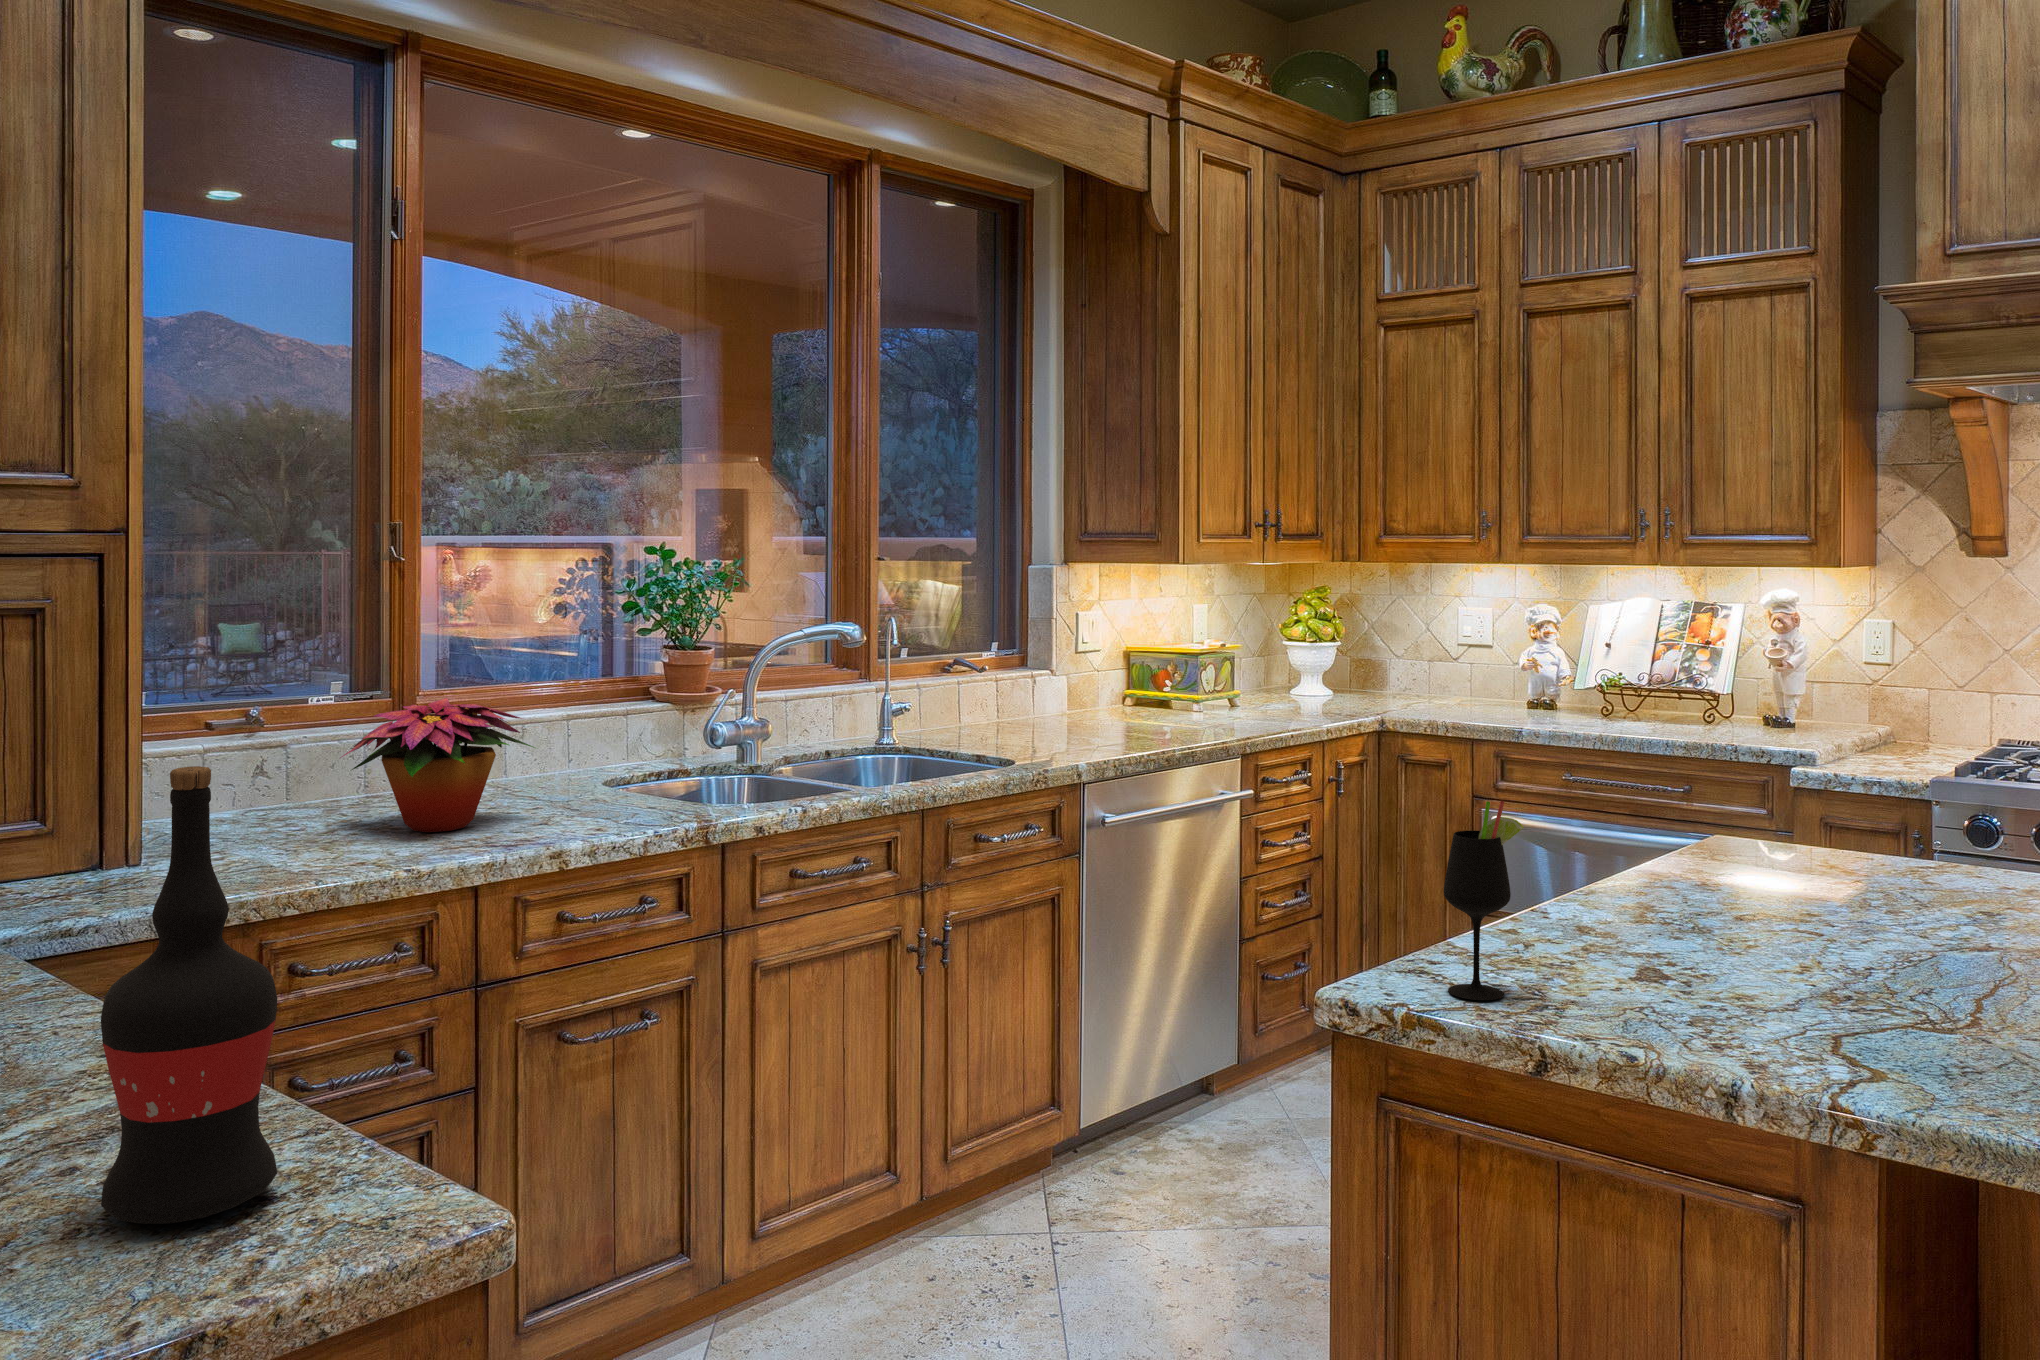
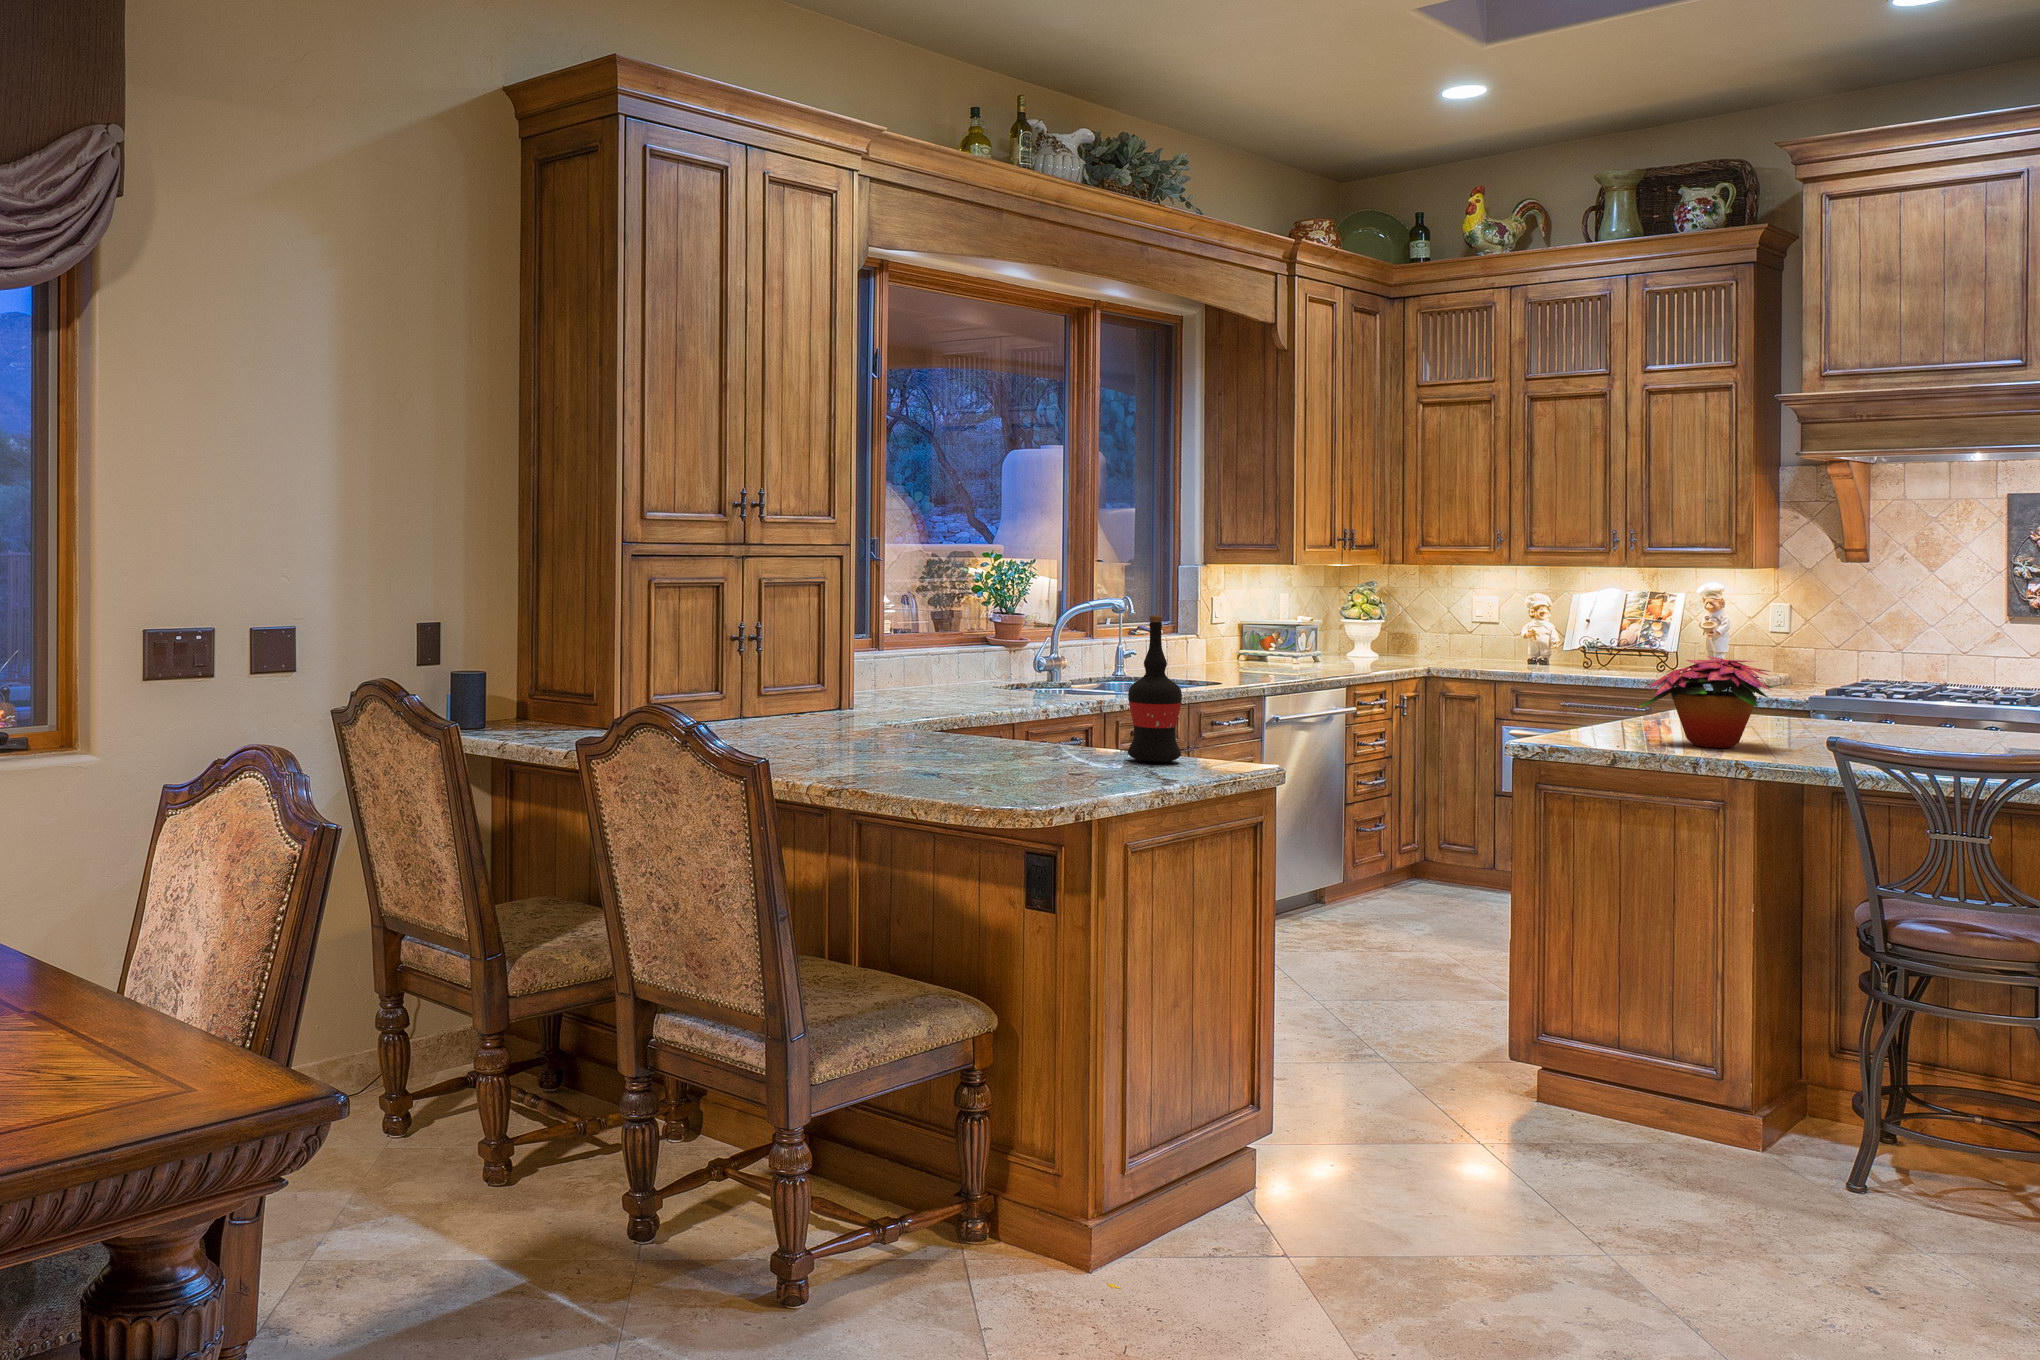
flower arrangement: present [340,698,535,832] -> present [1639,656,1773,748]
wine glass: present [1444,801,1524,1000] -> none [1558,657,1597,743]

